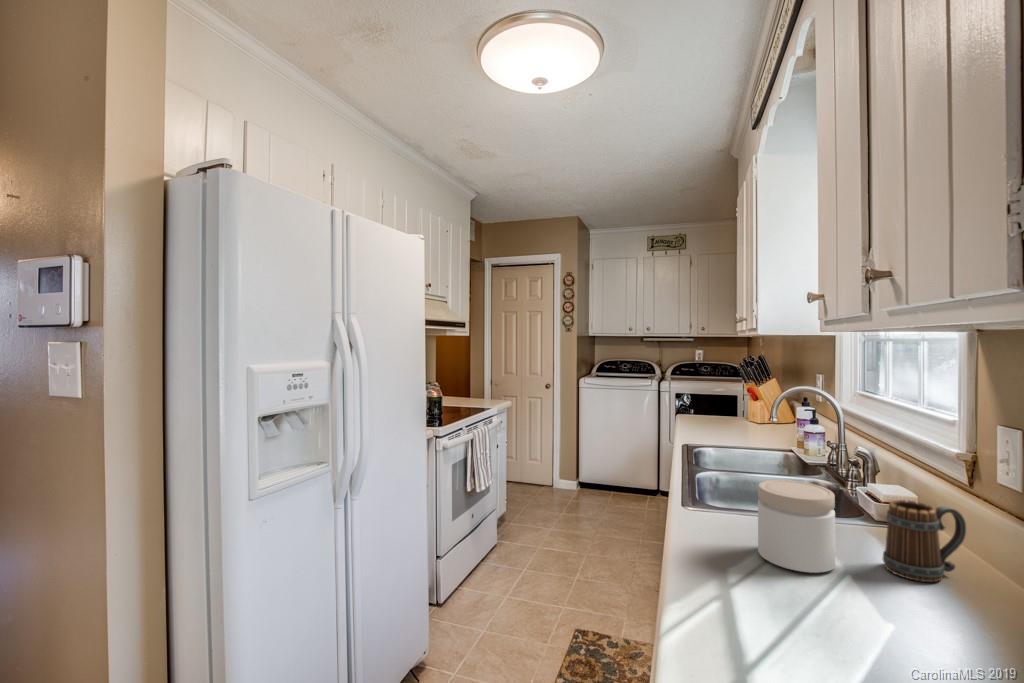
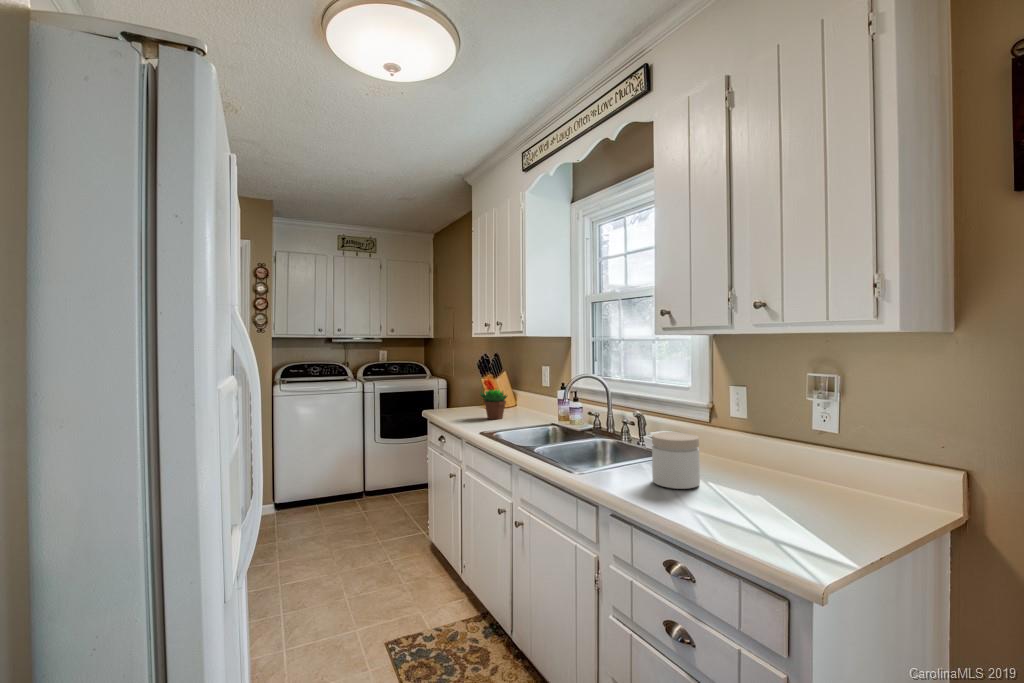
succulent plant: none [717,398,756,435] -> present [480,389,507,419]
mug: present [883,500,966,582] -> none [706,432,736,477]

